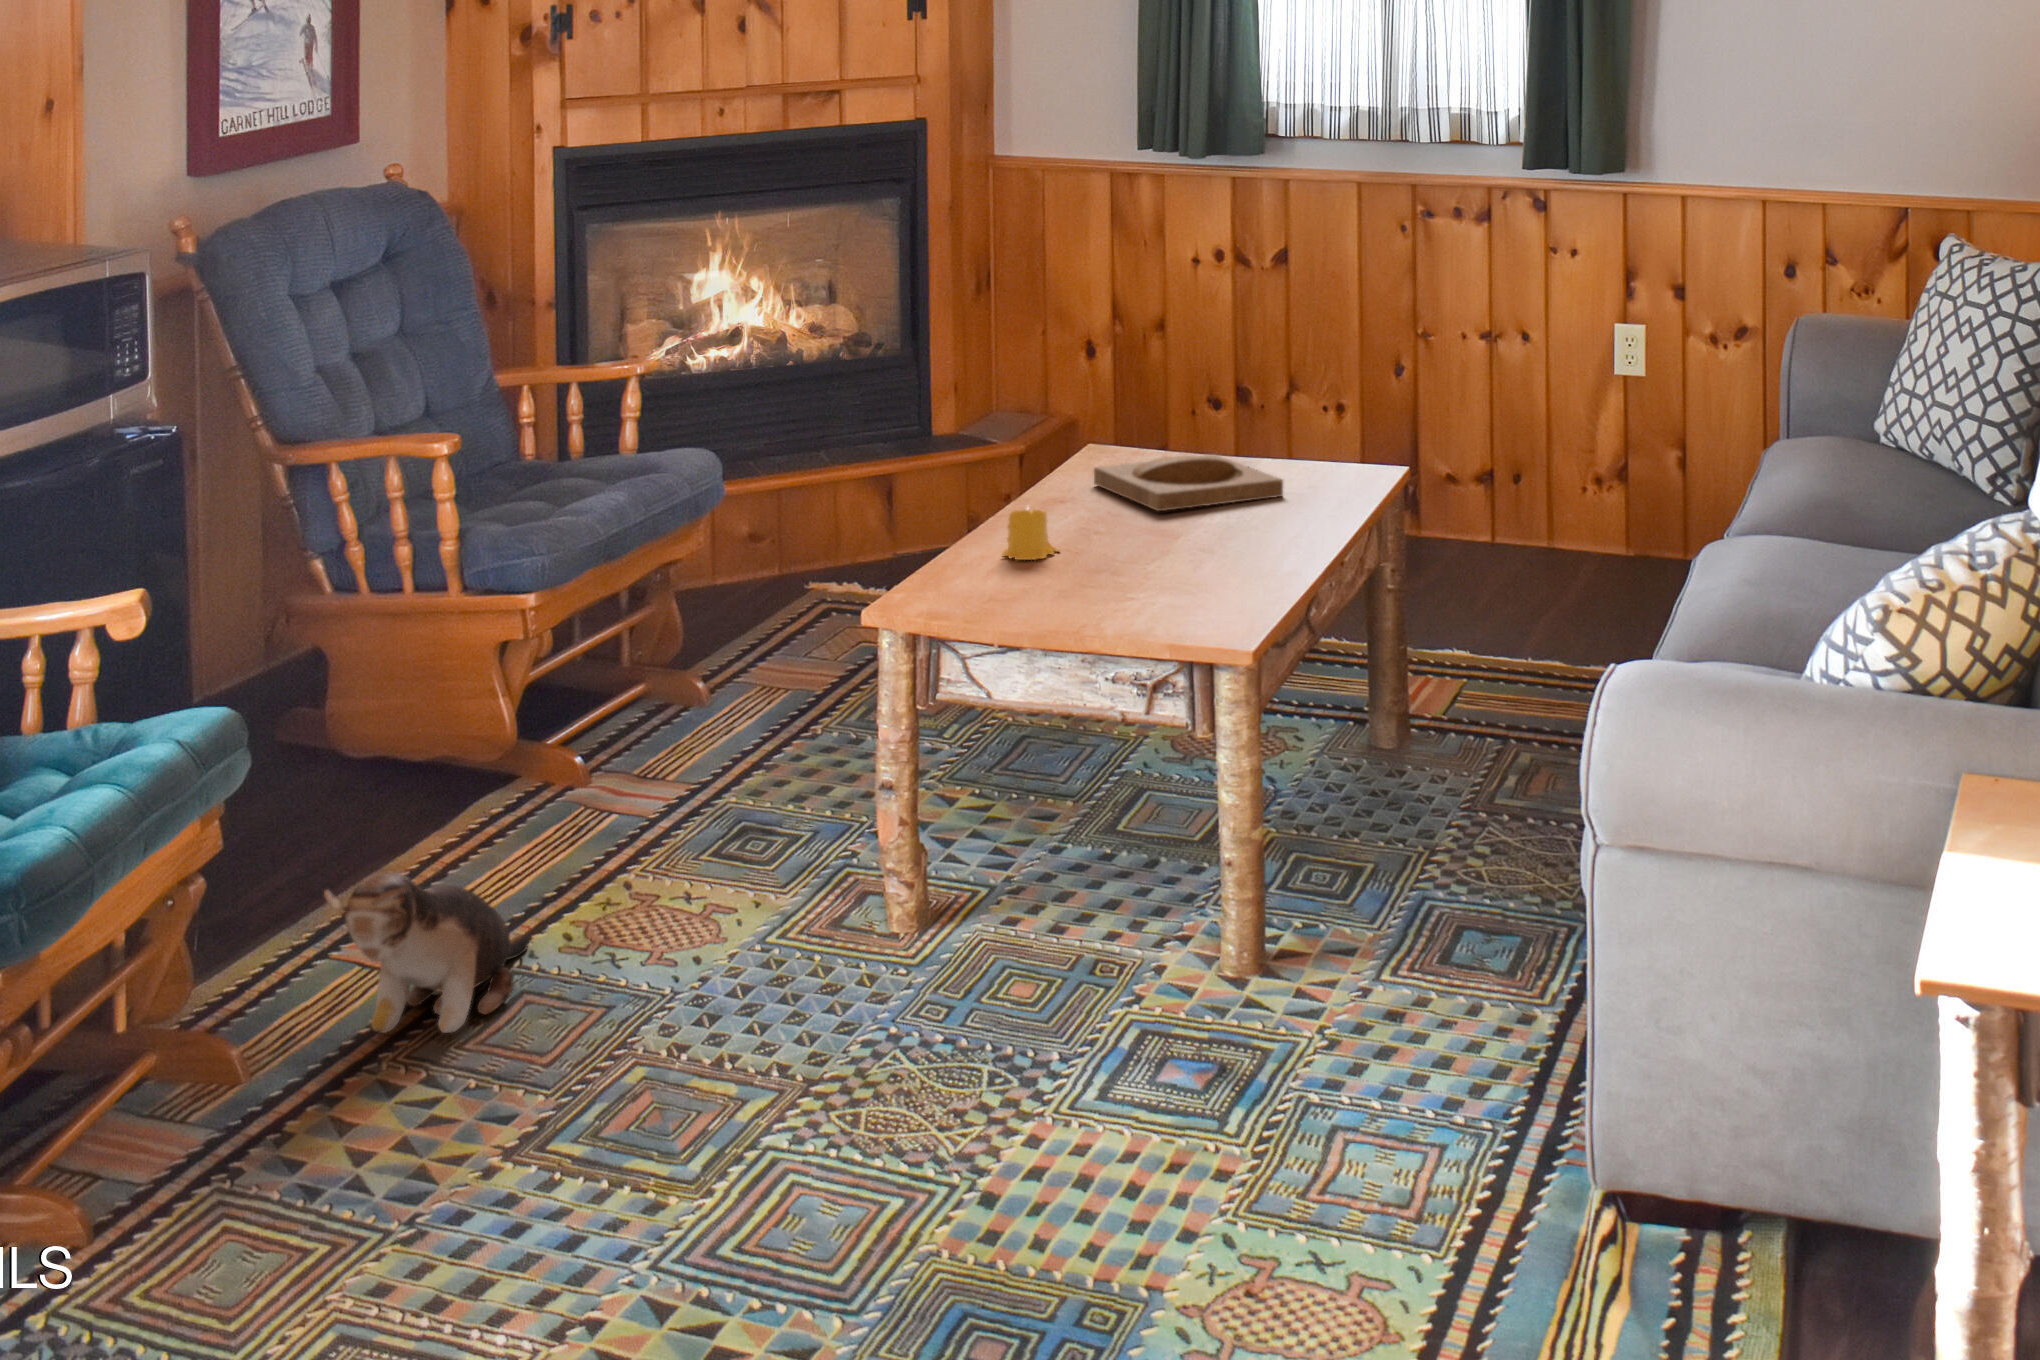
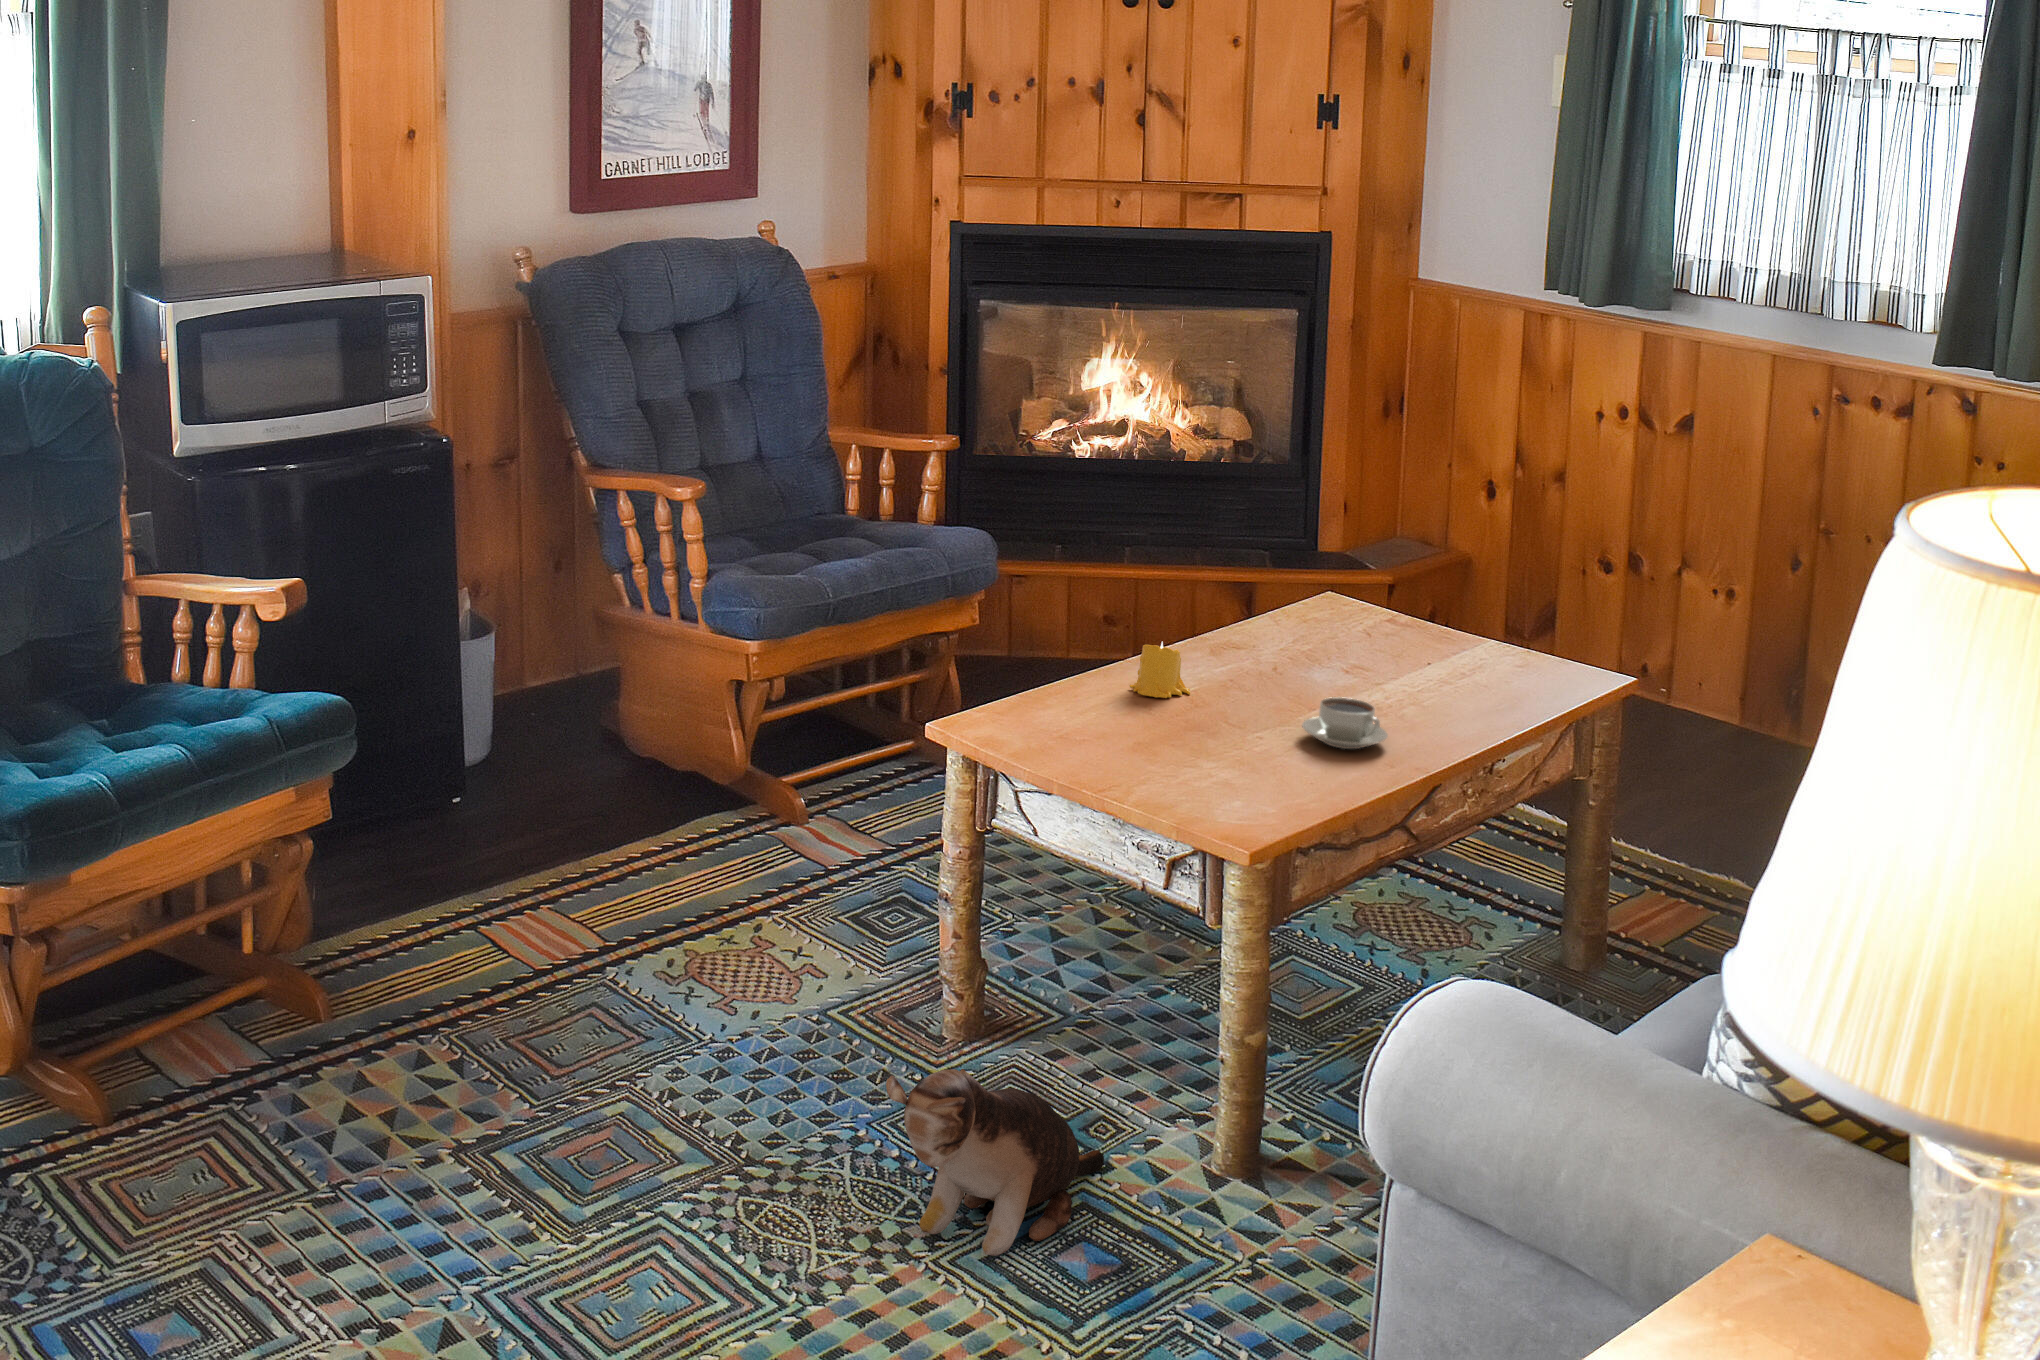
tray: present [1094,455,1283,511] -> none [1297,614,1473,681]
coffee cup: none [1194,522,1275,568] -> present [1302,697,1388,749]
plush toy: present [324,870,529,1033] -> present [886,1069,1104,1256]

